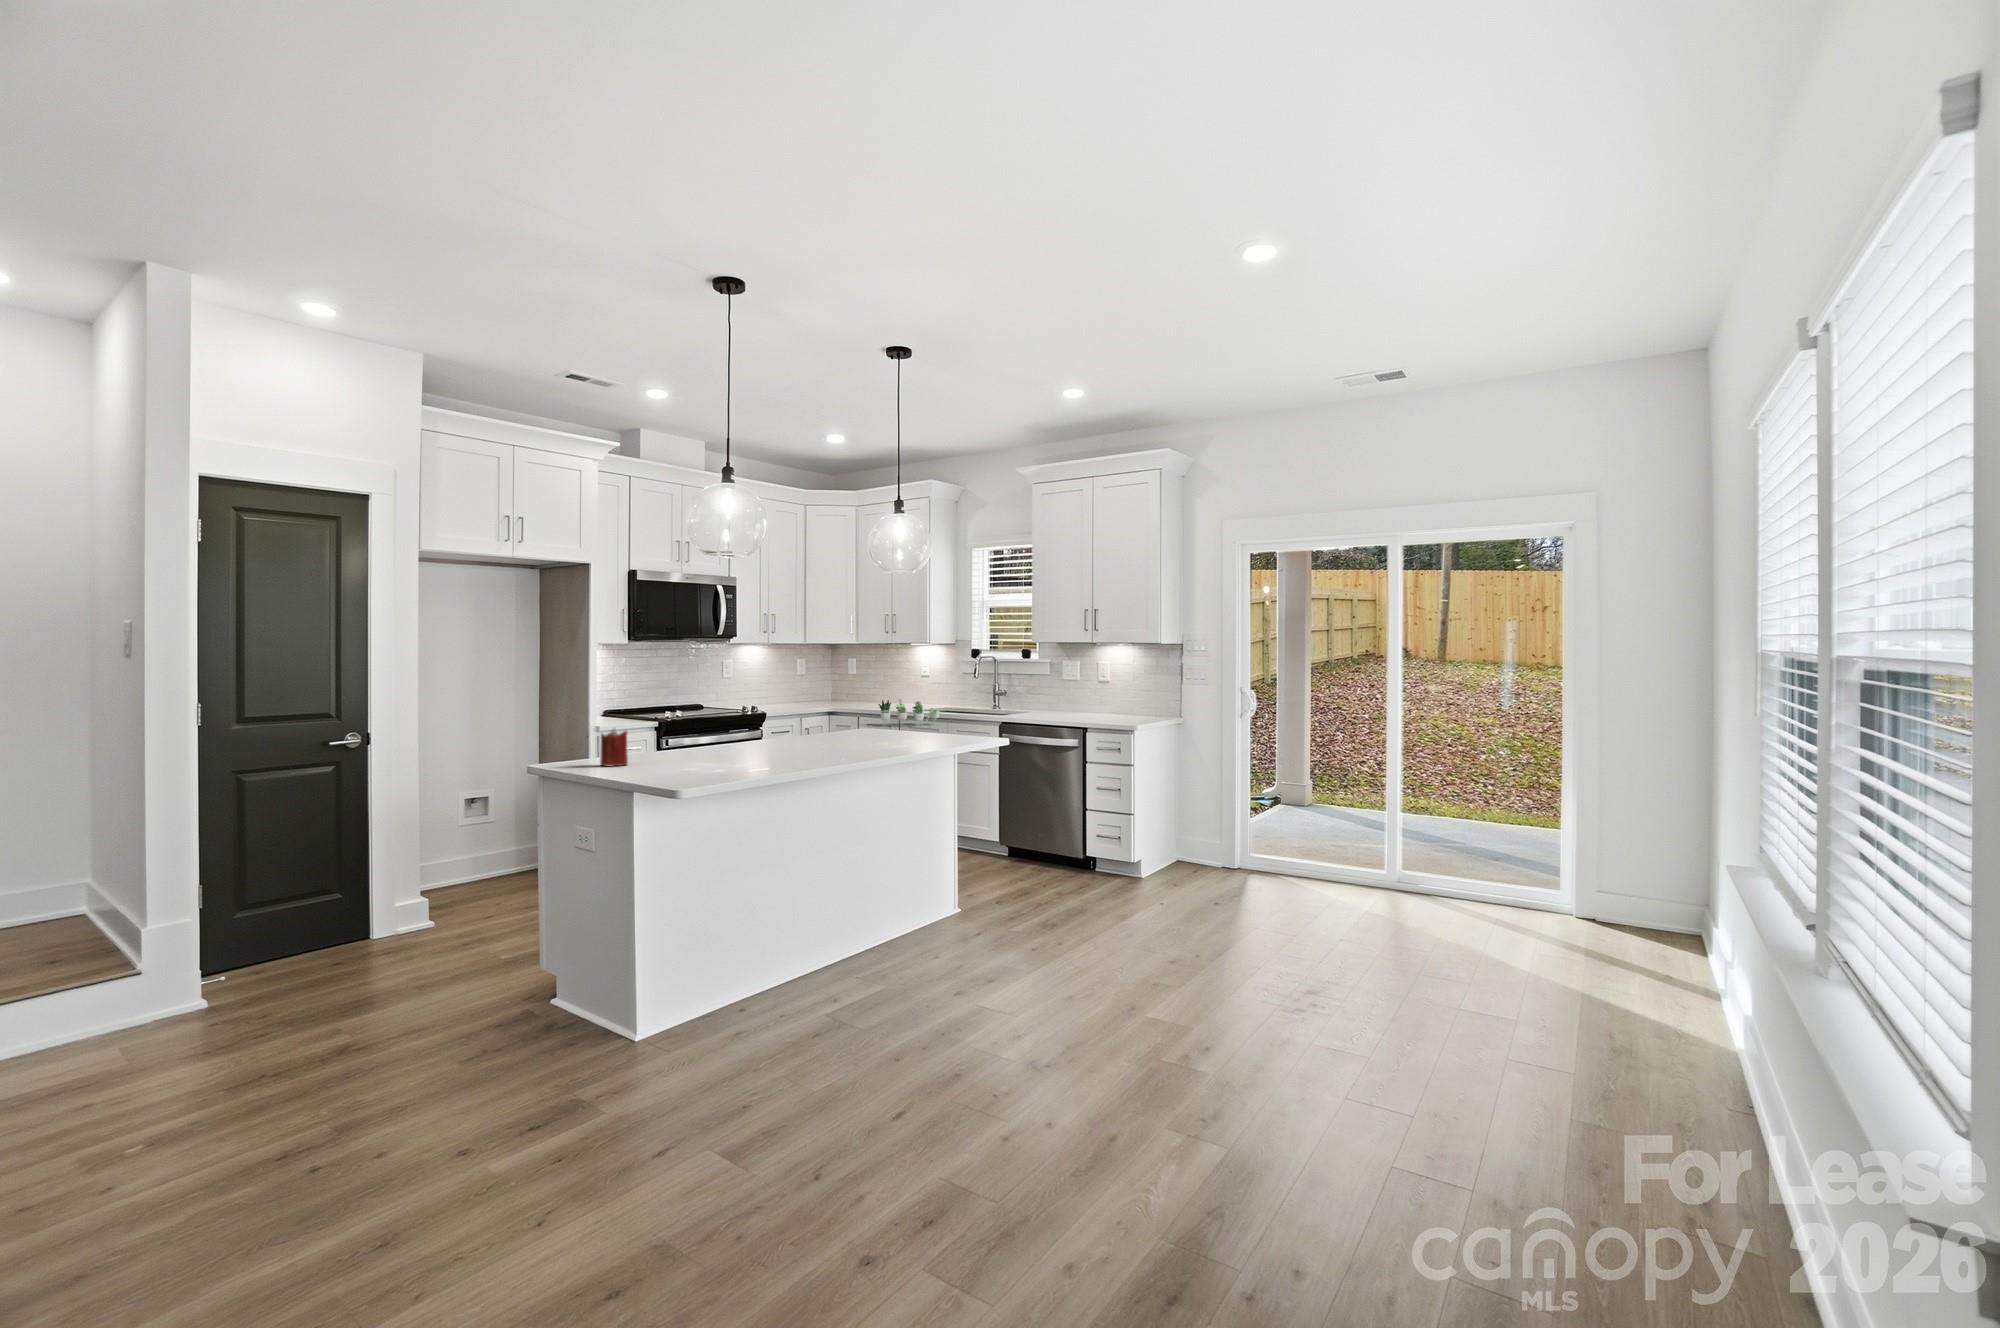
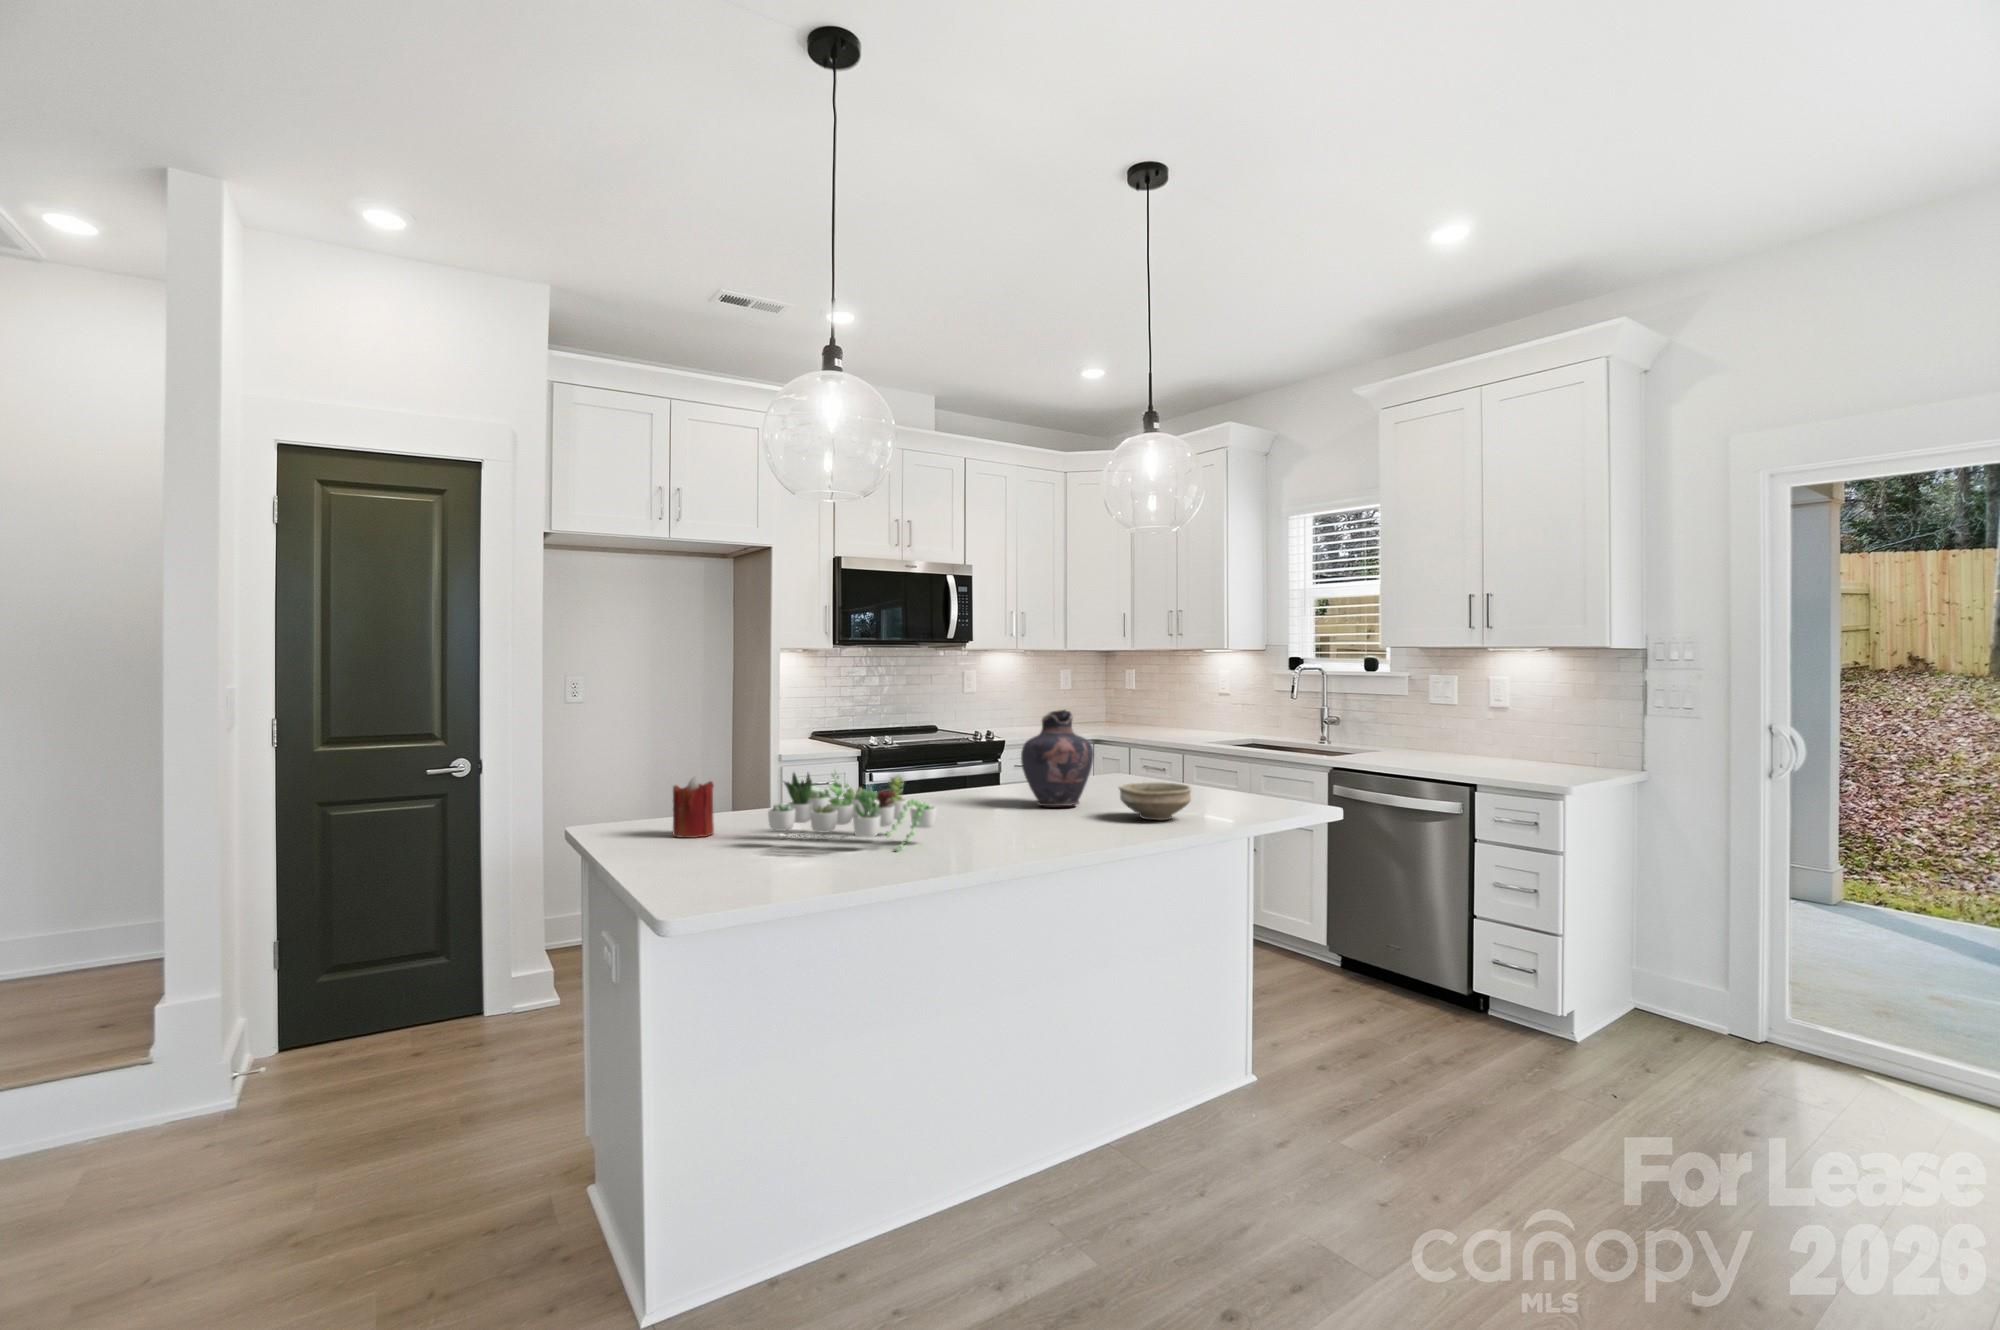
vase: none [811,683,859,745] -> present [1021,710,1094,806]
succulent plant: present [878,699,939,726] -> present [768,773,936,851]
bowl: none [879,726,924,748] -> present [1119,782,1192,820]

